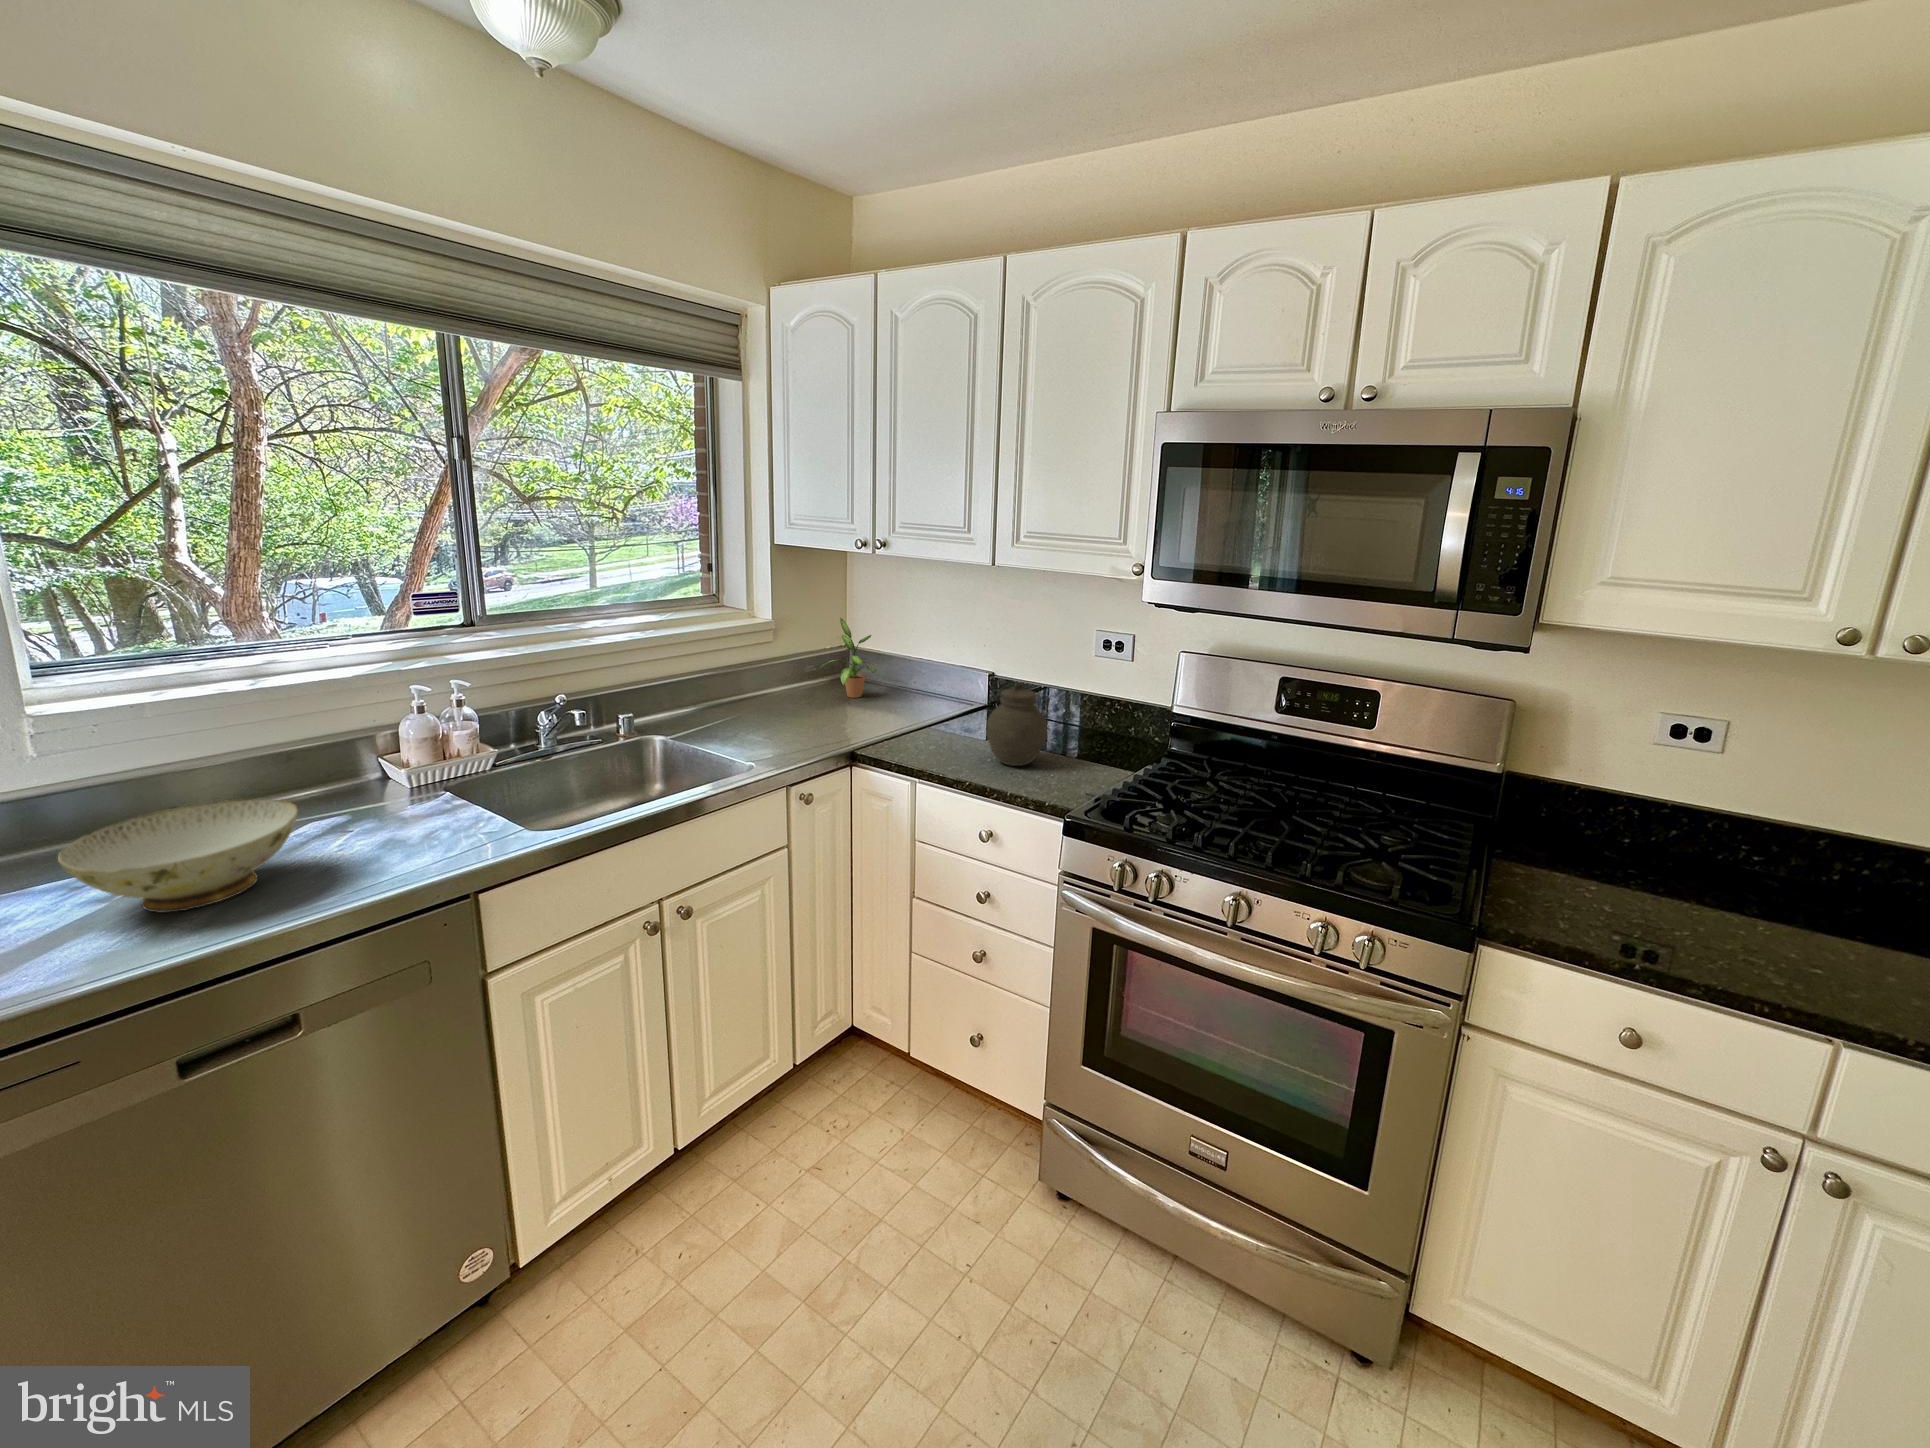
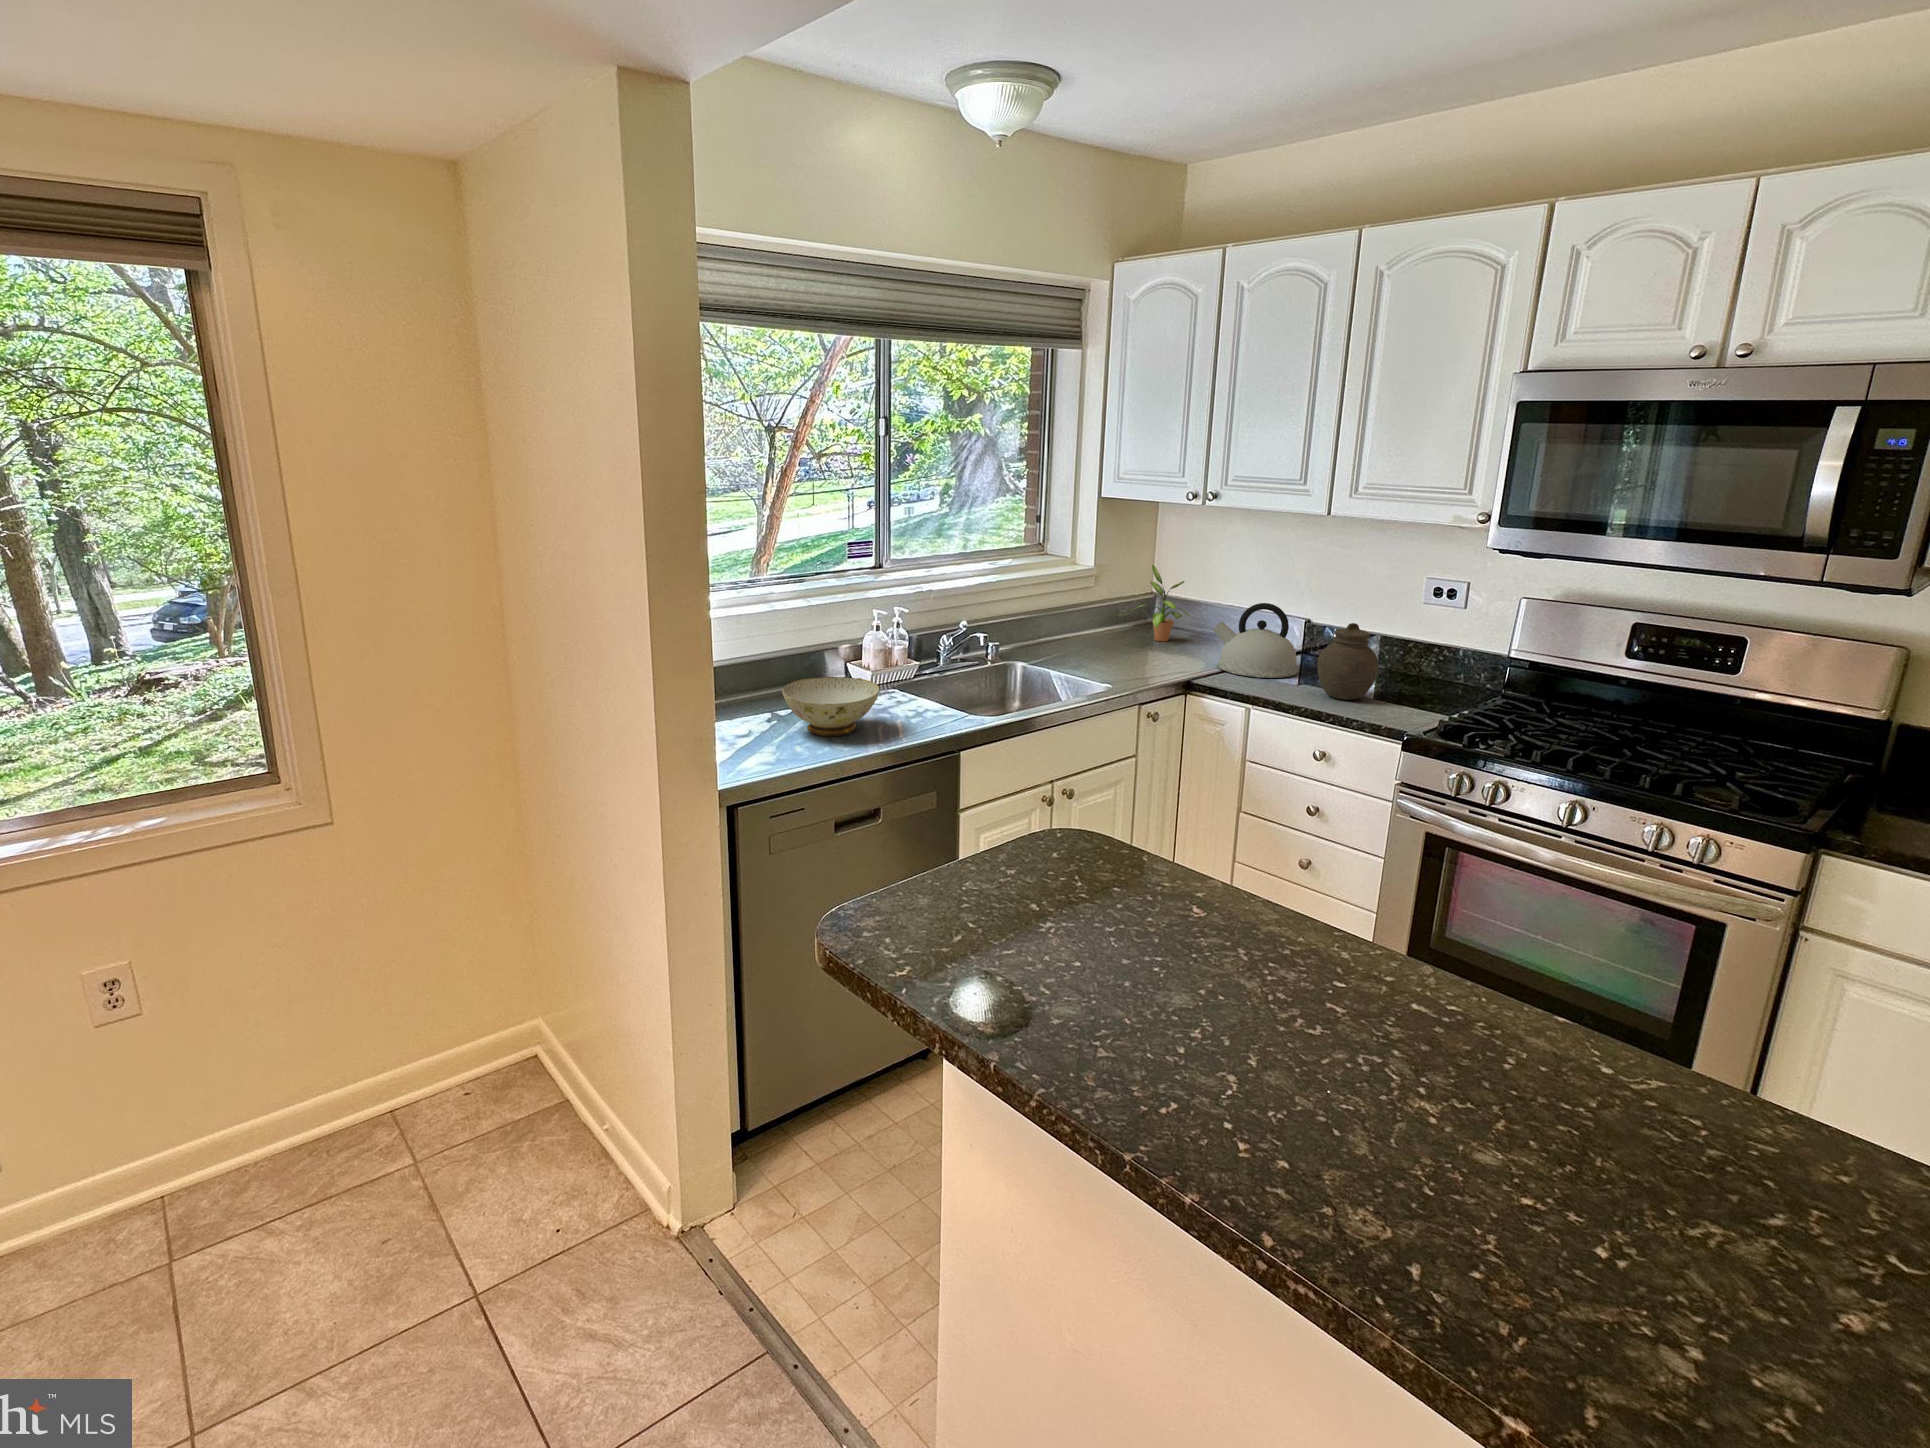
kettle: none [890,660,978,741] -> present [1213,603,1298,678]

